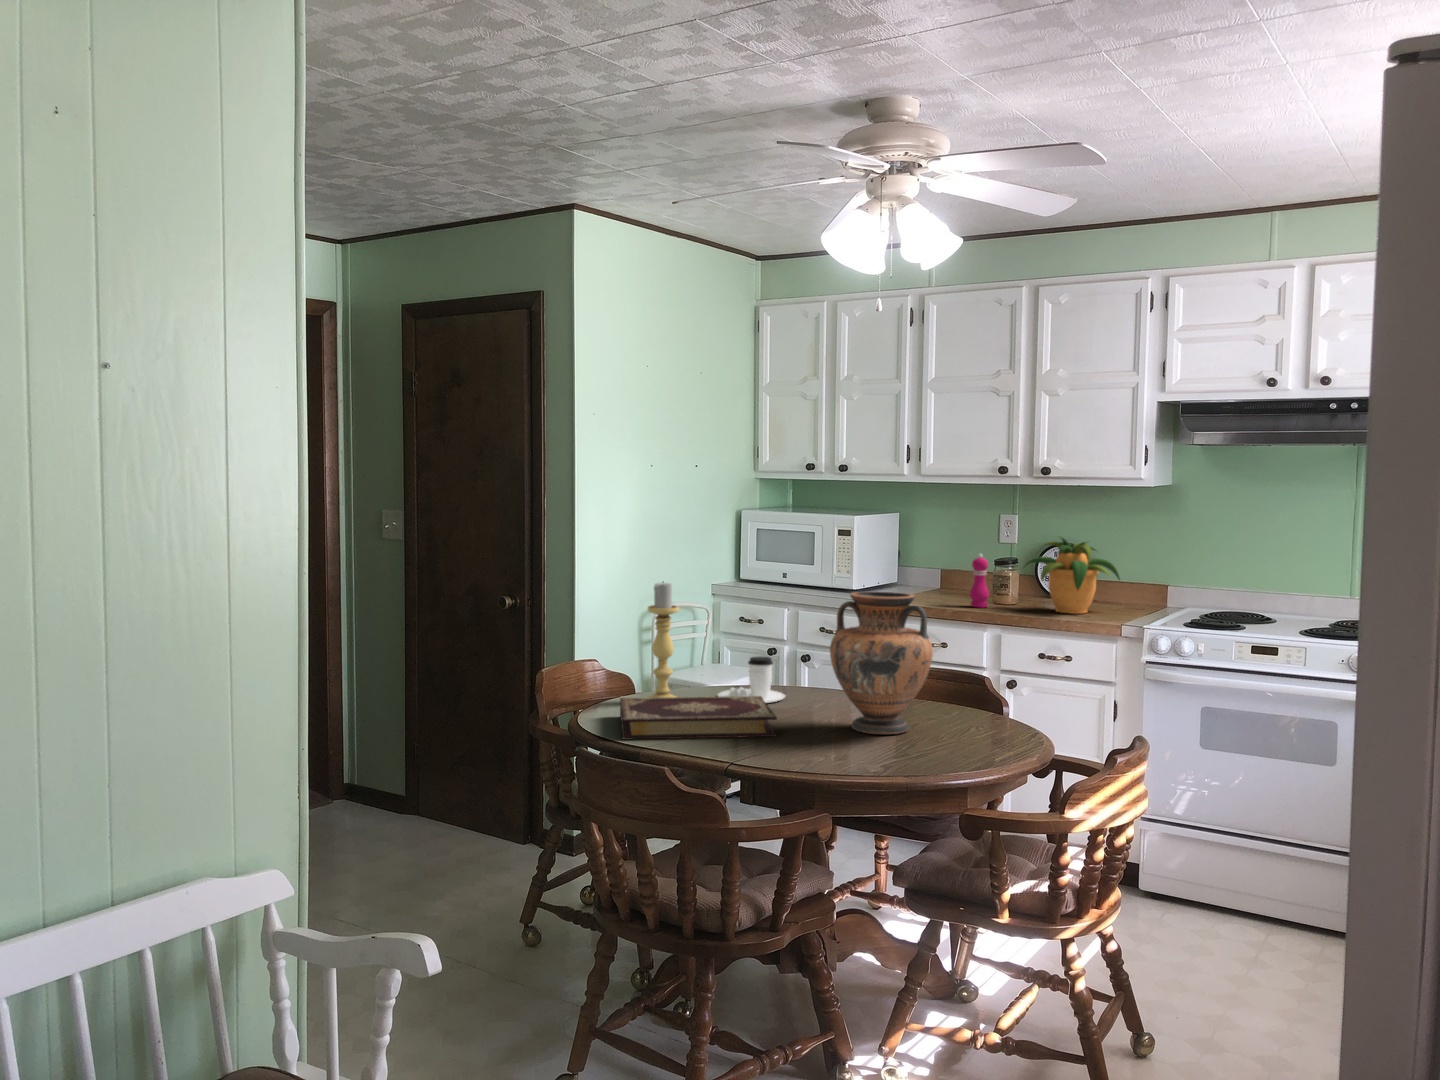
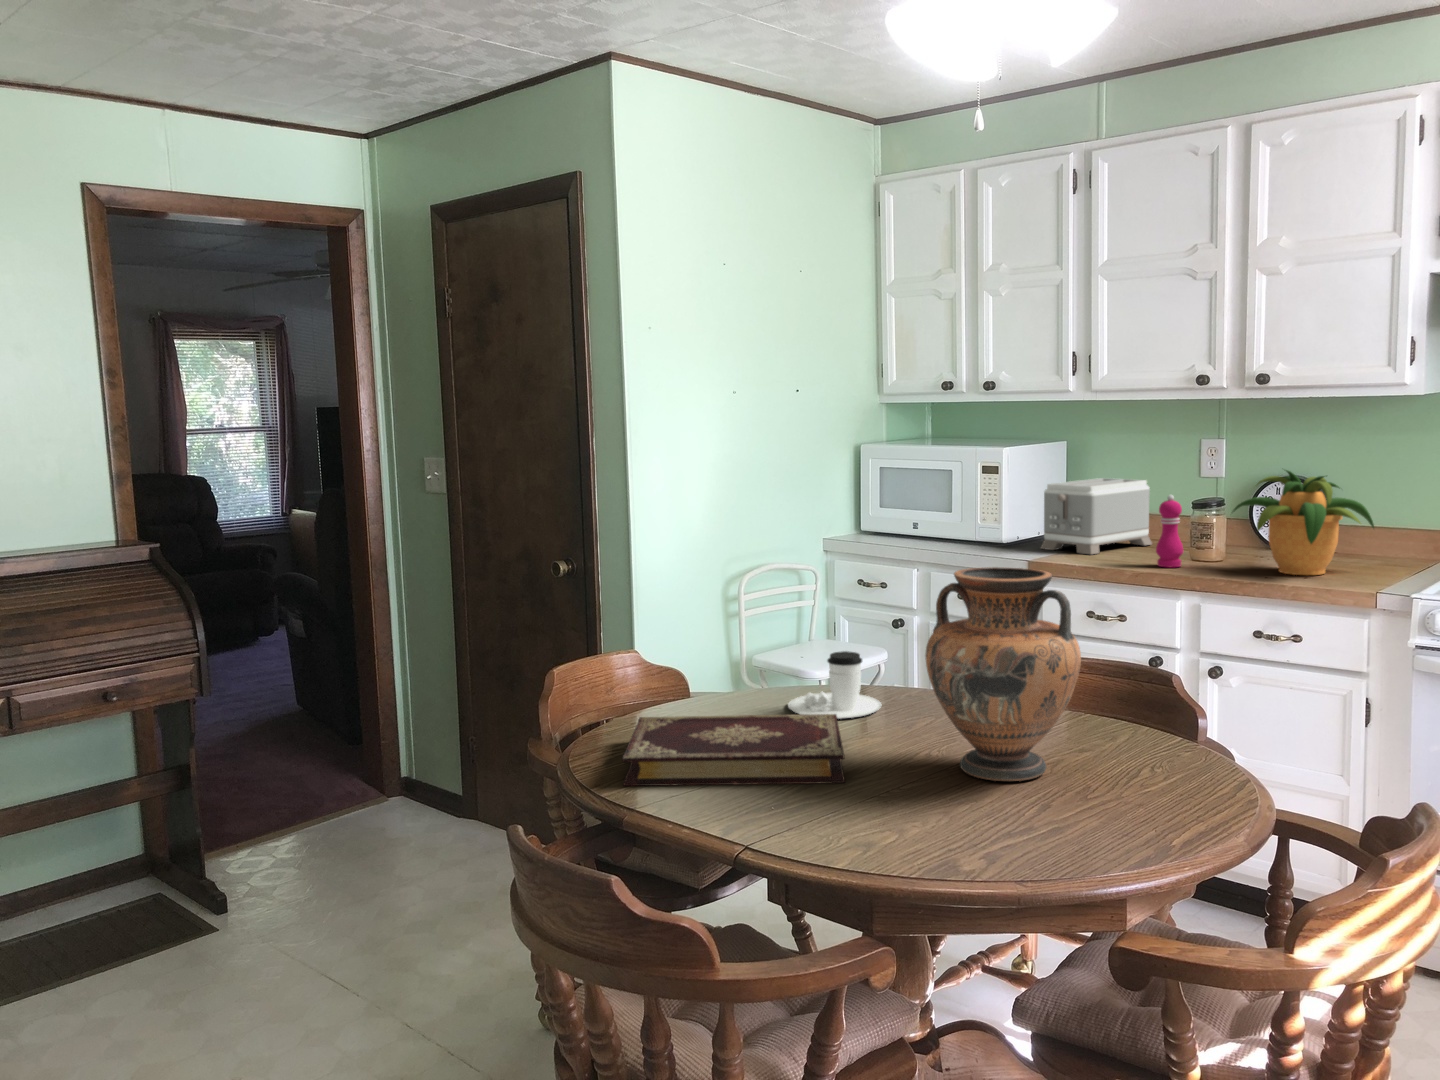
toaster: none [882,542,965,599] -> present [1041,478,1152,554]
candle holder: present [648,581,679,698] -> none [686,551,733,720]

